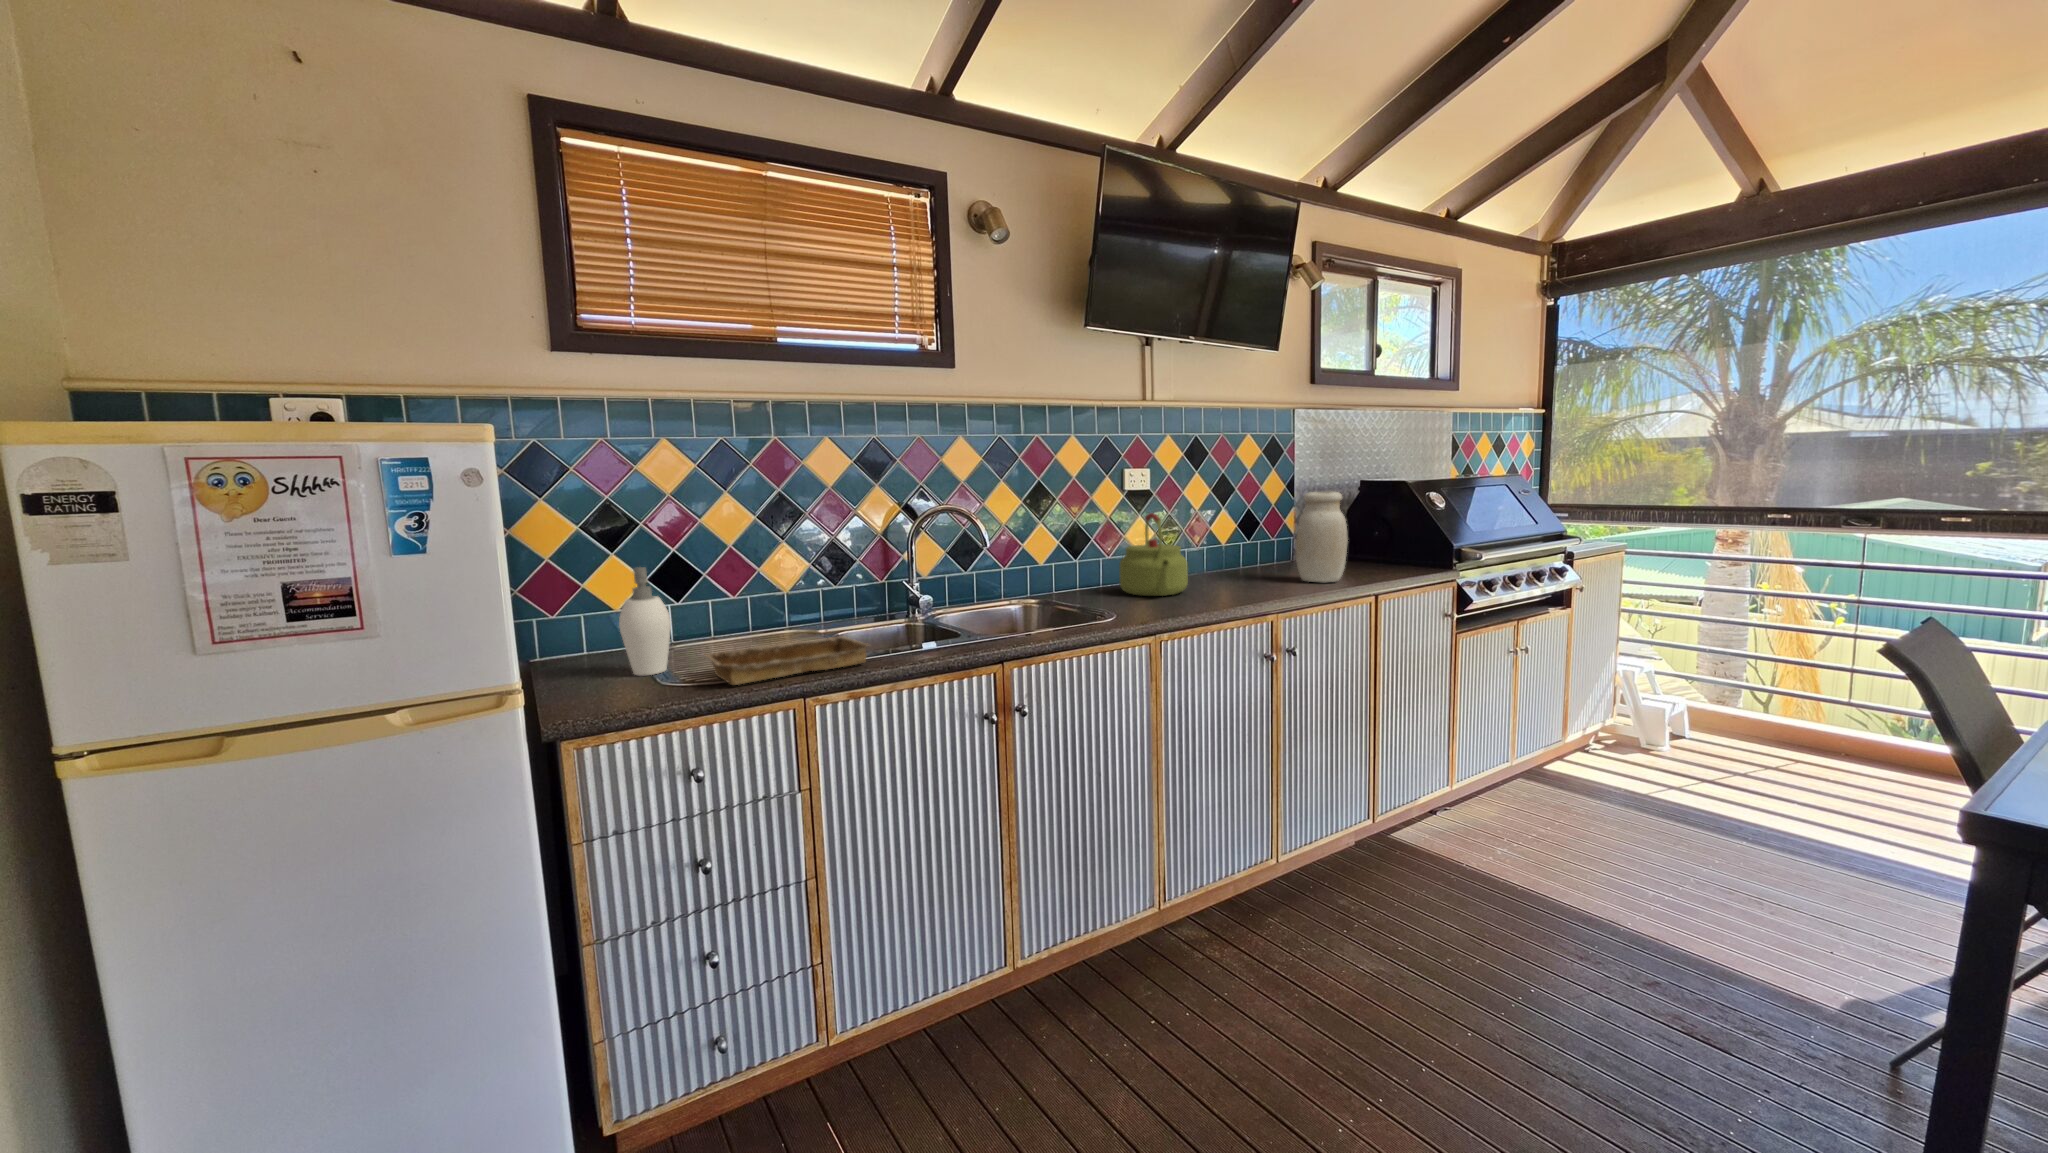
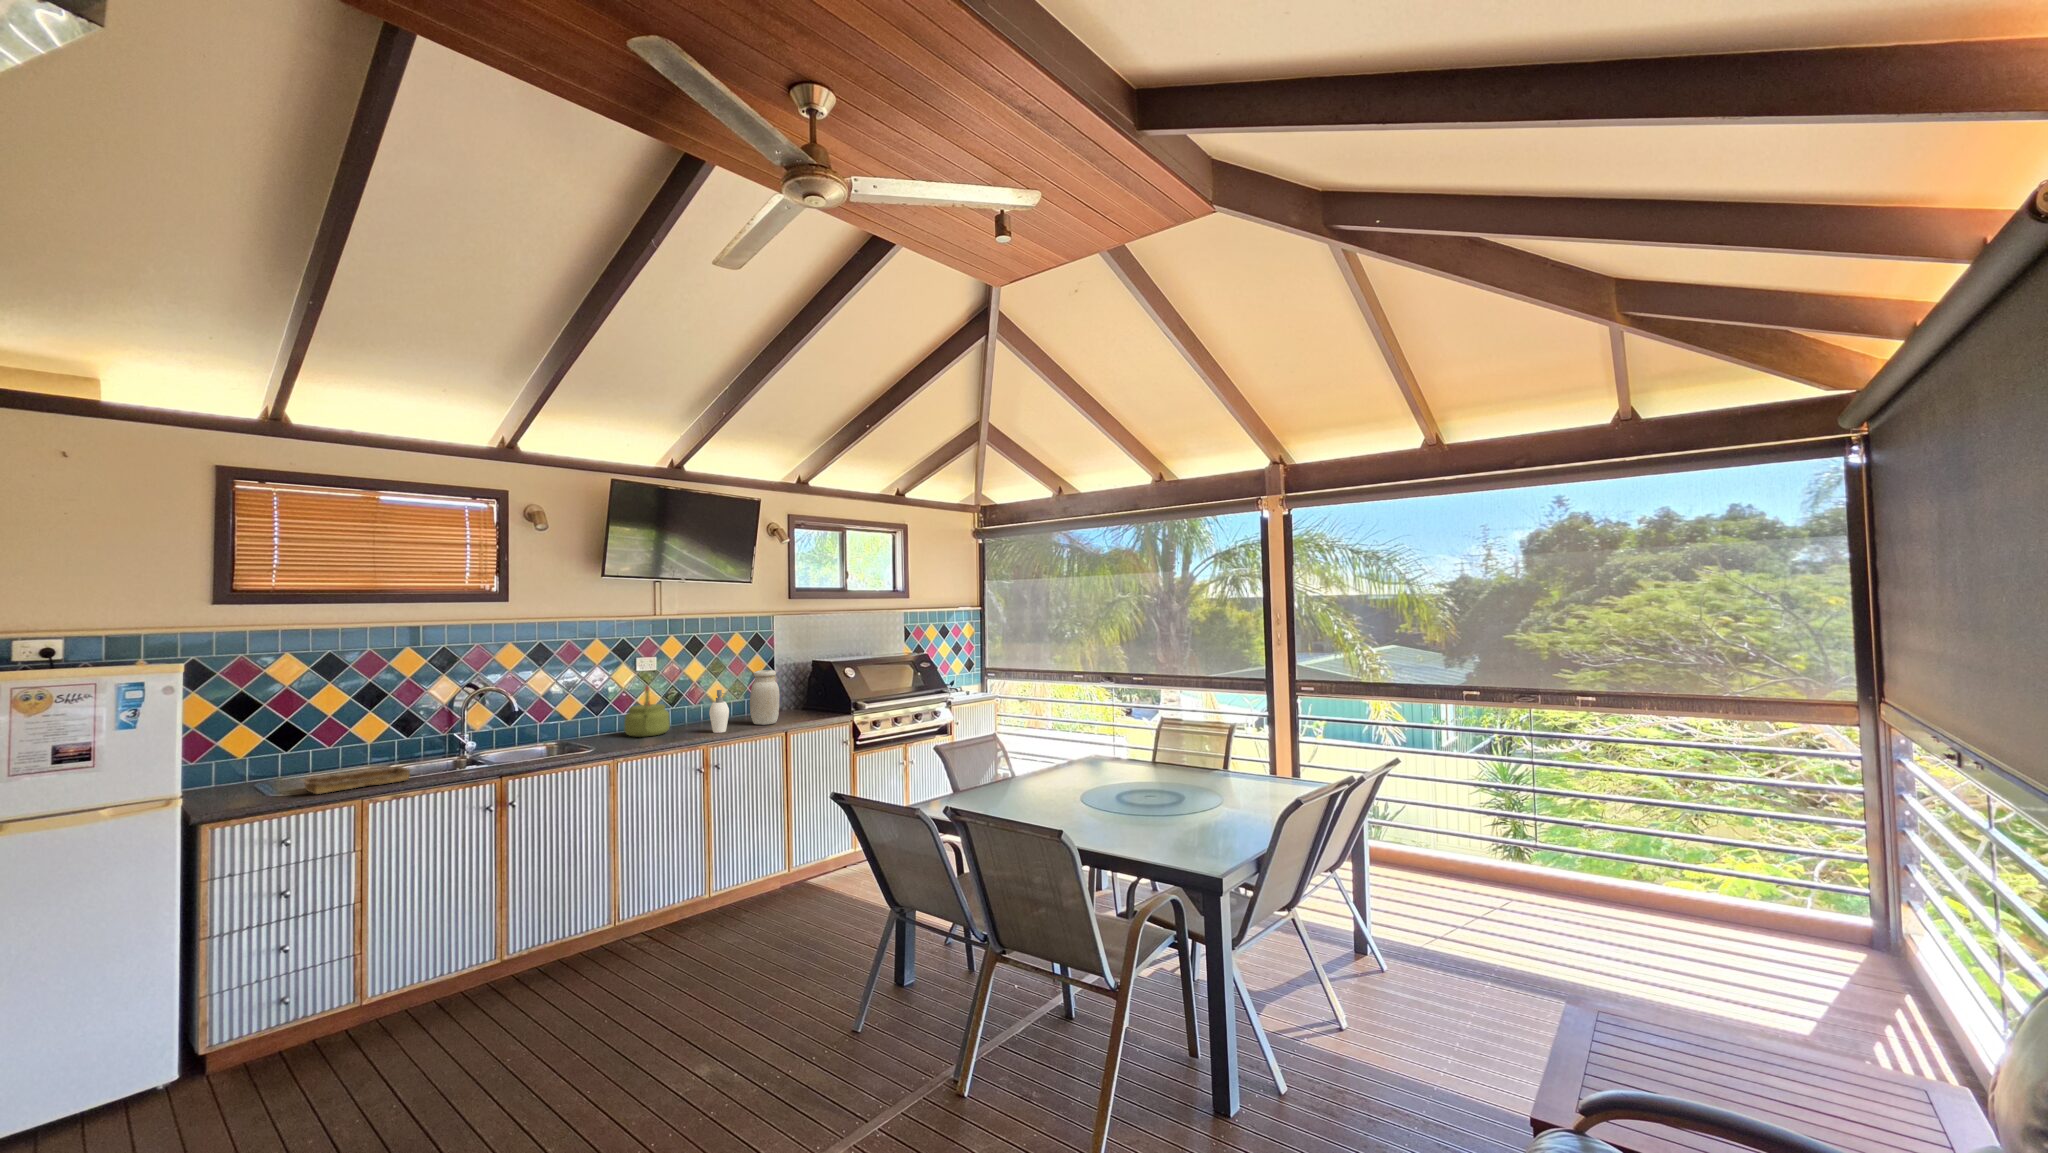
soap dispenser: present [619,567,671,675] -> present [709,690,729,733]

